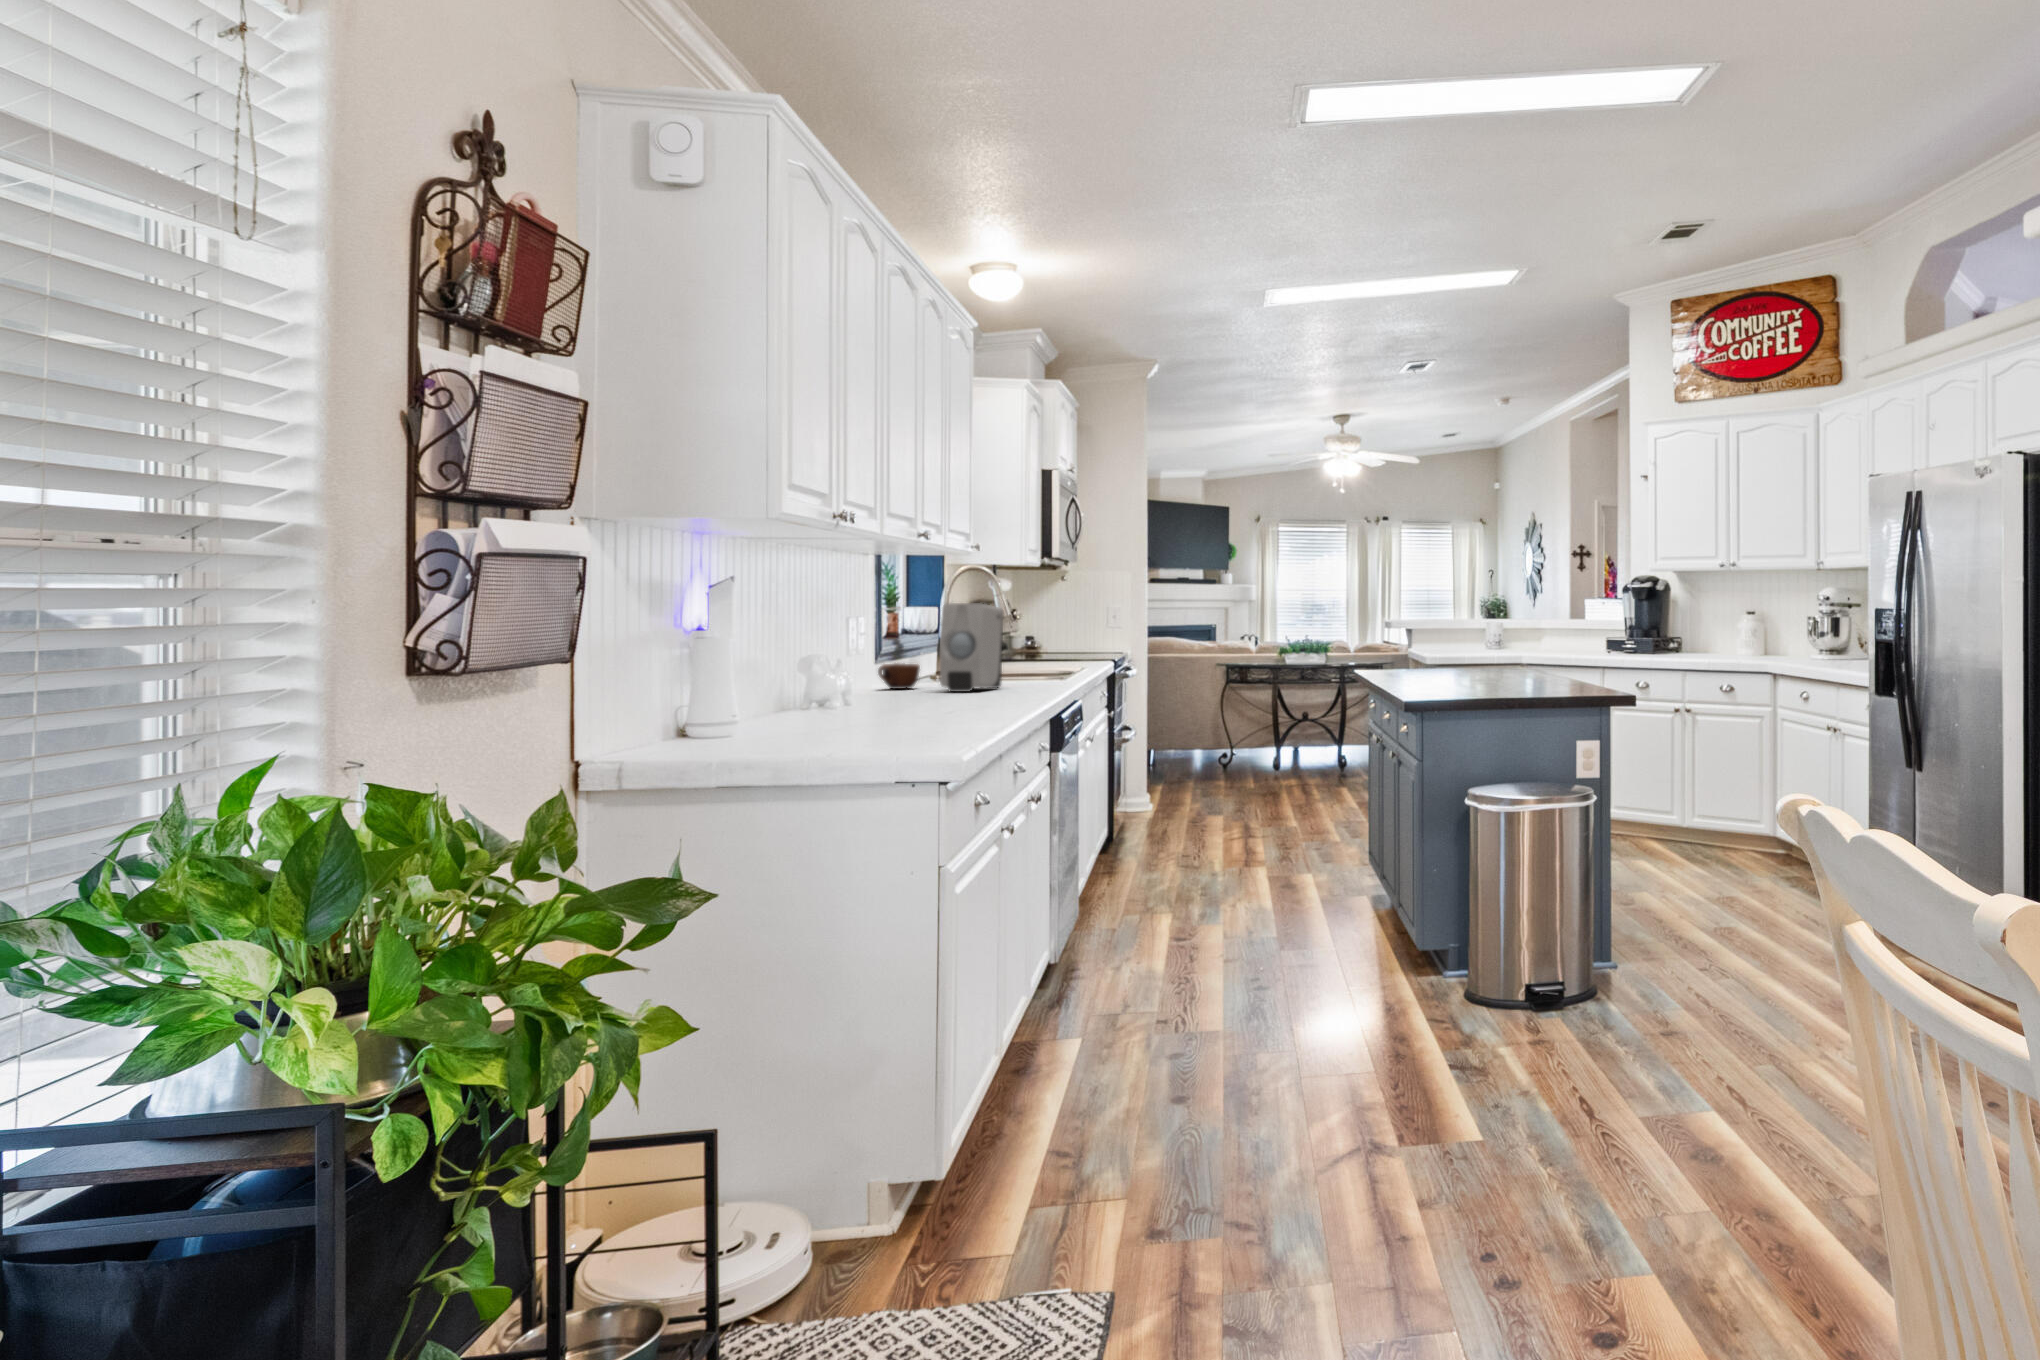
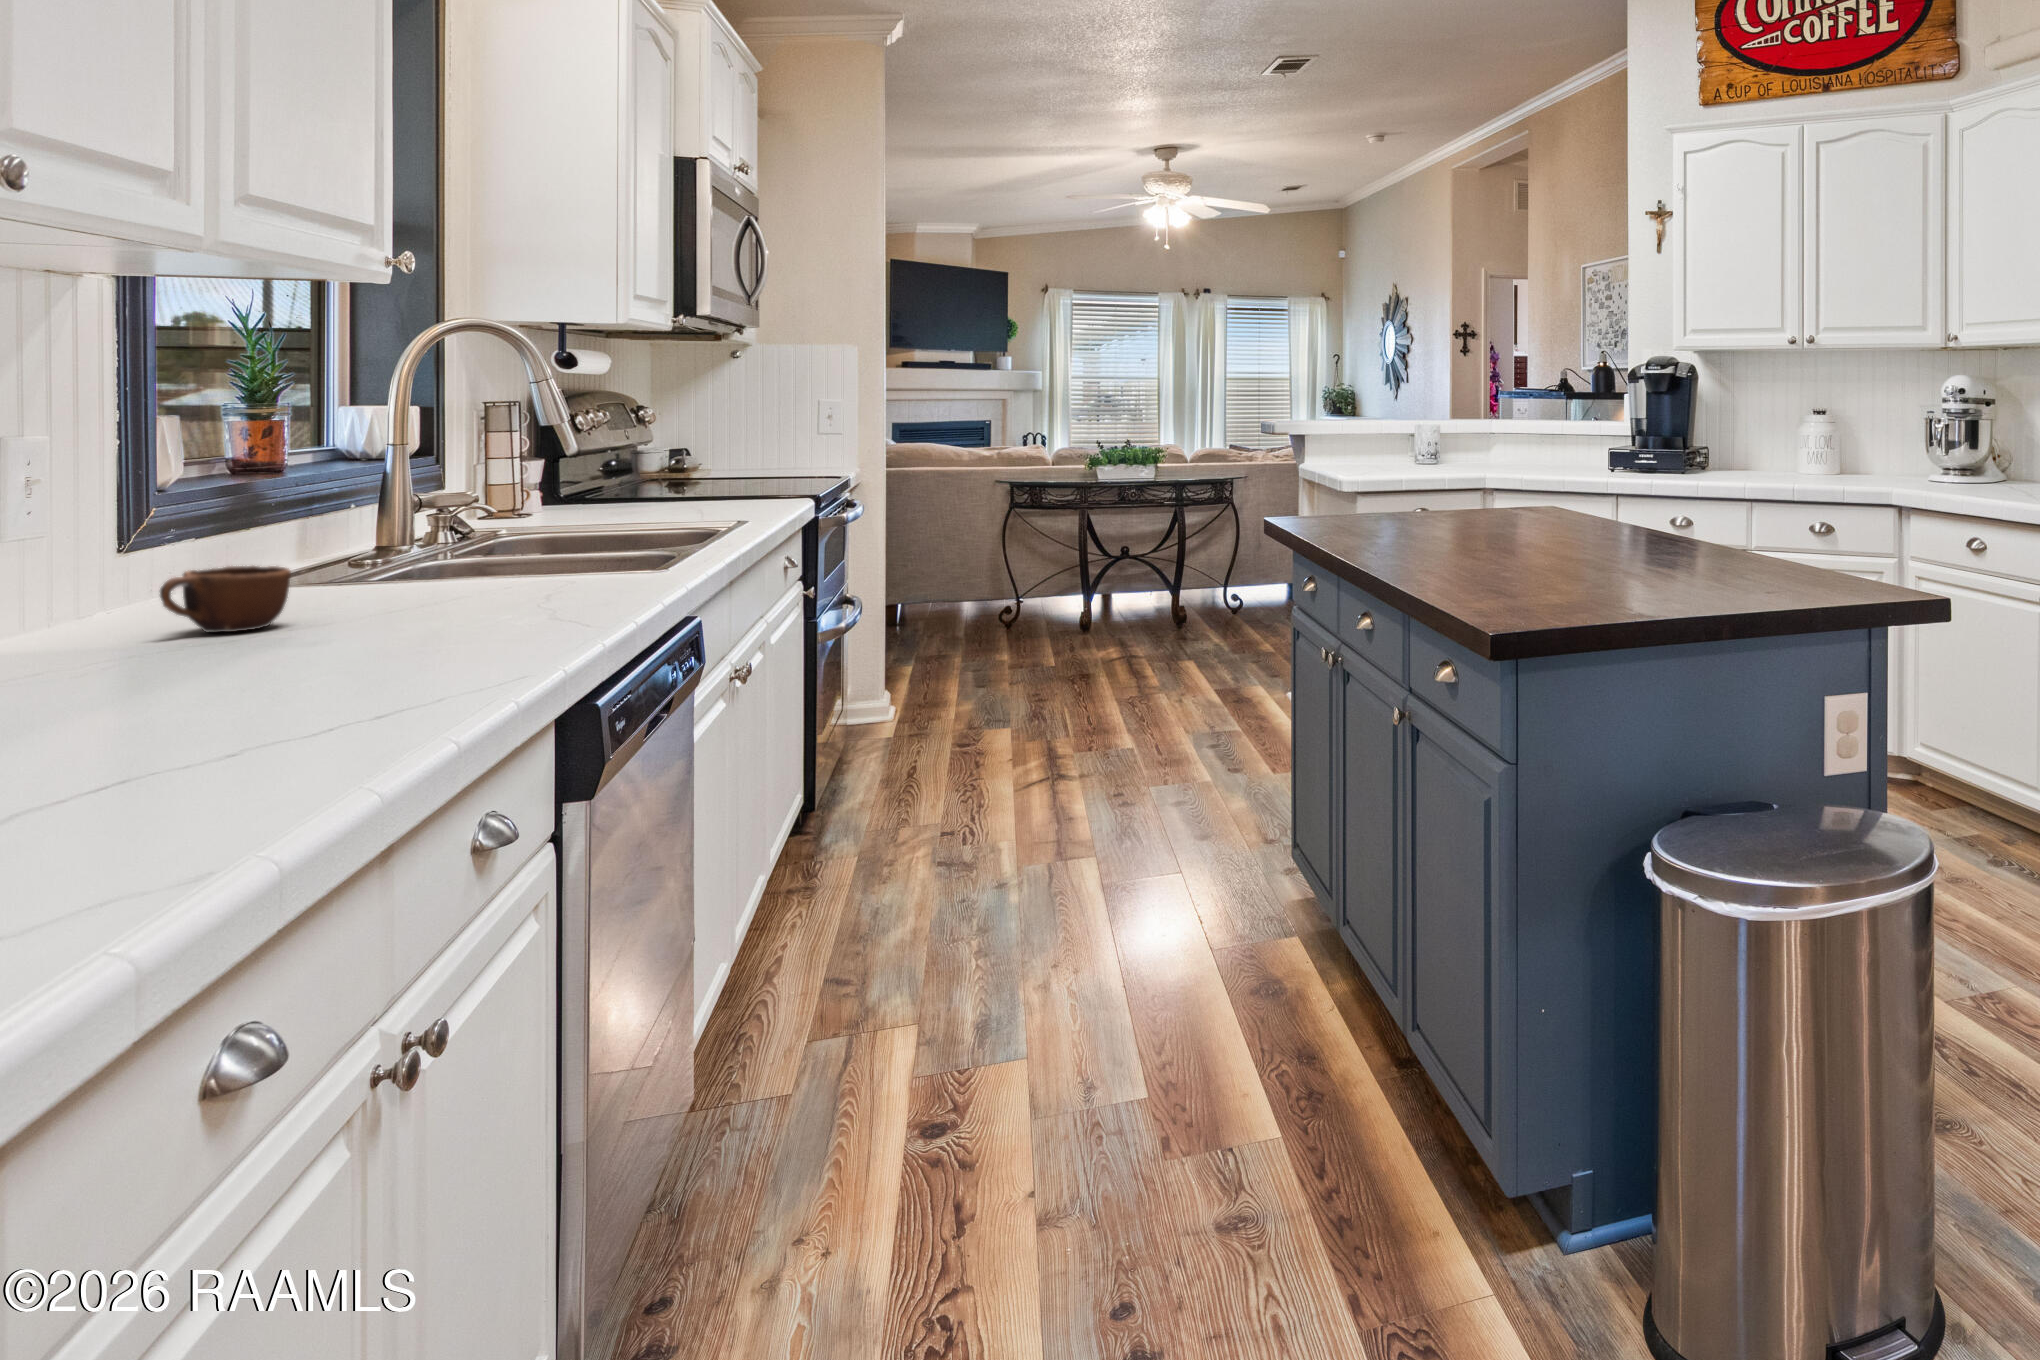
soap dispenser: present [940,603,1003,692] -> none [312,425,507,646]

